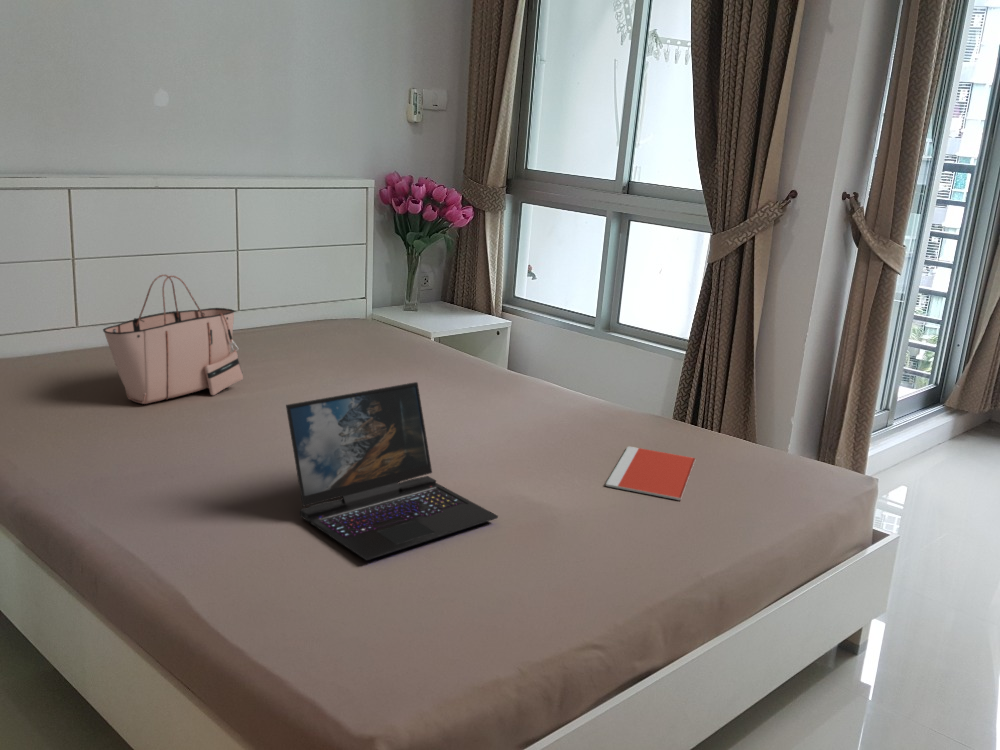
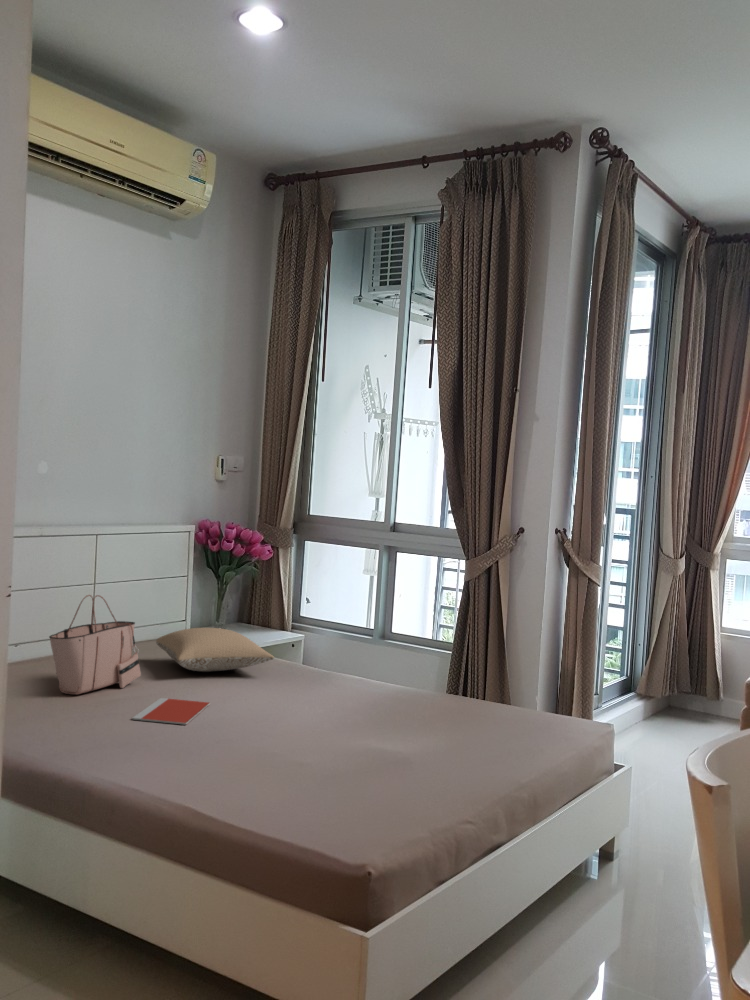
pillow: none [293,316,424,374] -> present [156,628,274,672]
laptop: present [286,382,498,560] -> none [243,657,383,766]
notebook: present [606,446,695,500] -> present [132,698,210,725]

